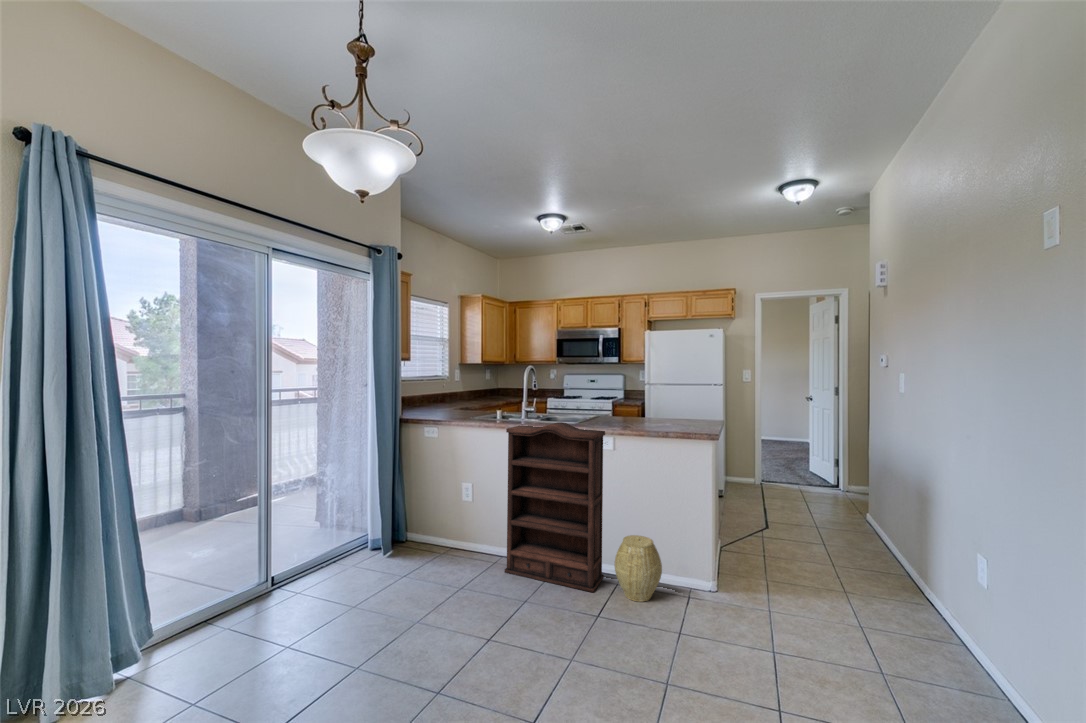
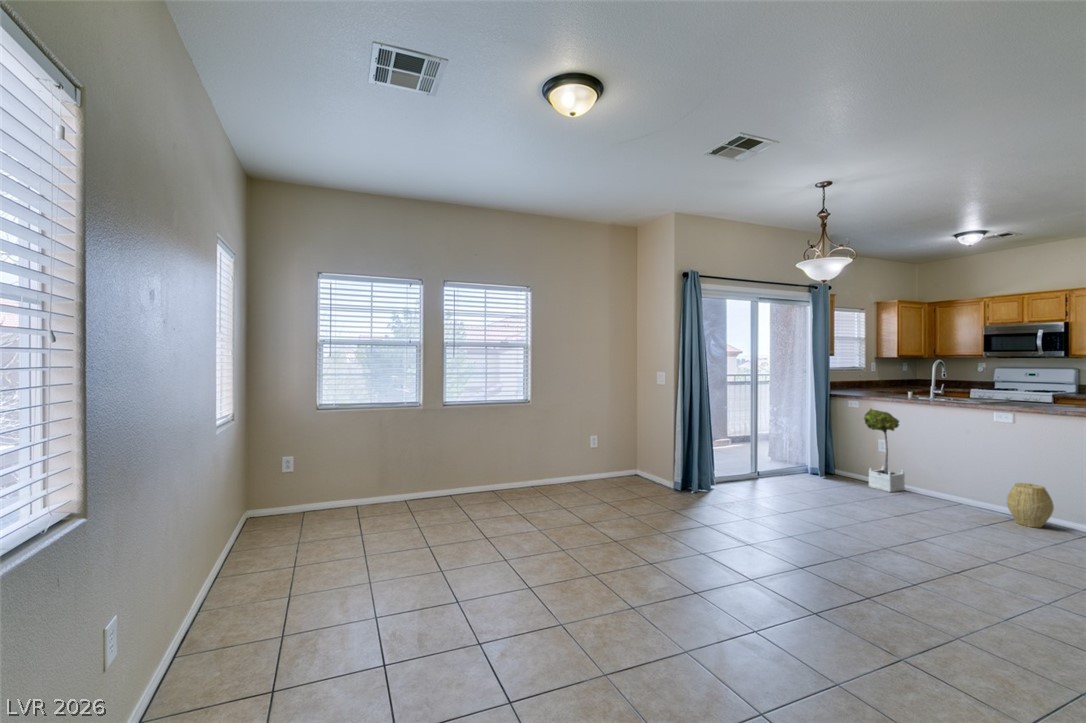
bookshelf: present [505,422,605,593] -> none [912,400,1004,516]
potted tree: none [442,441,494,569] -> present [864,409,905,492]

